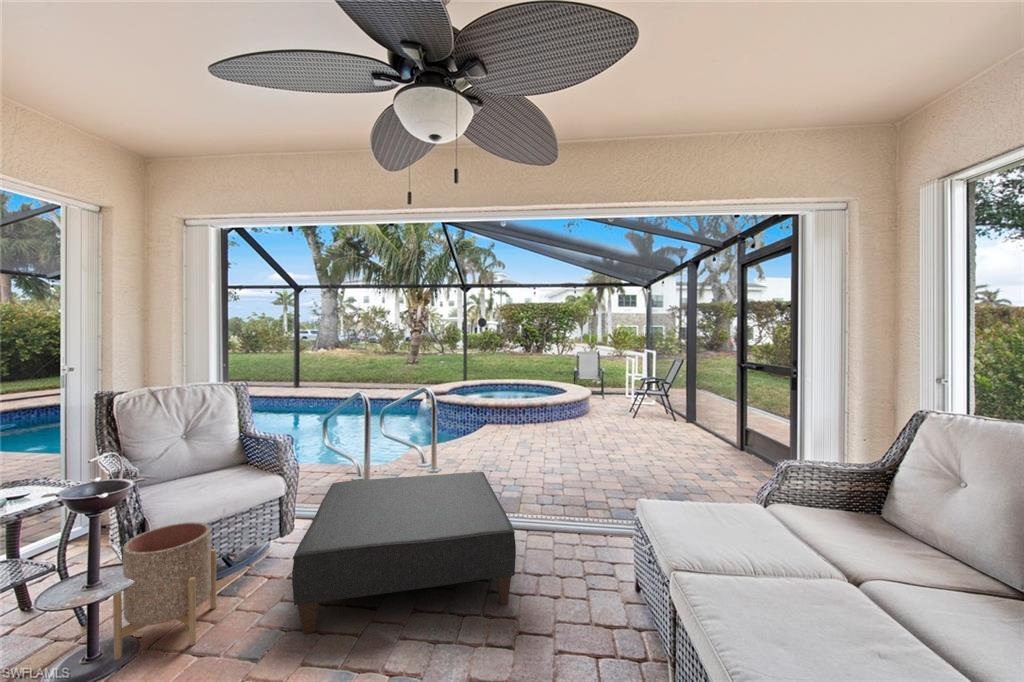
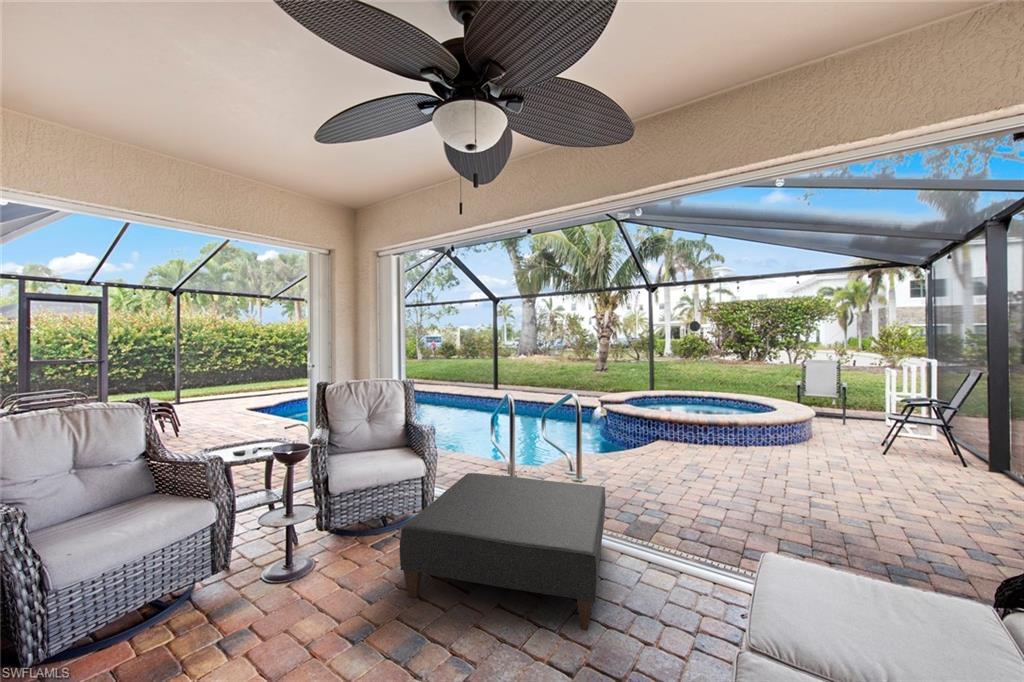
planter: present [113,522,217,660] -> none [295,484,366,579]

